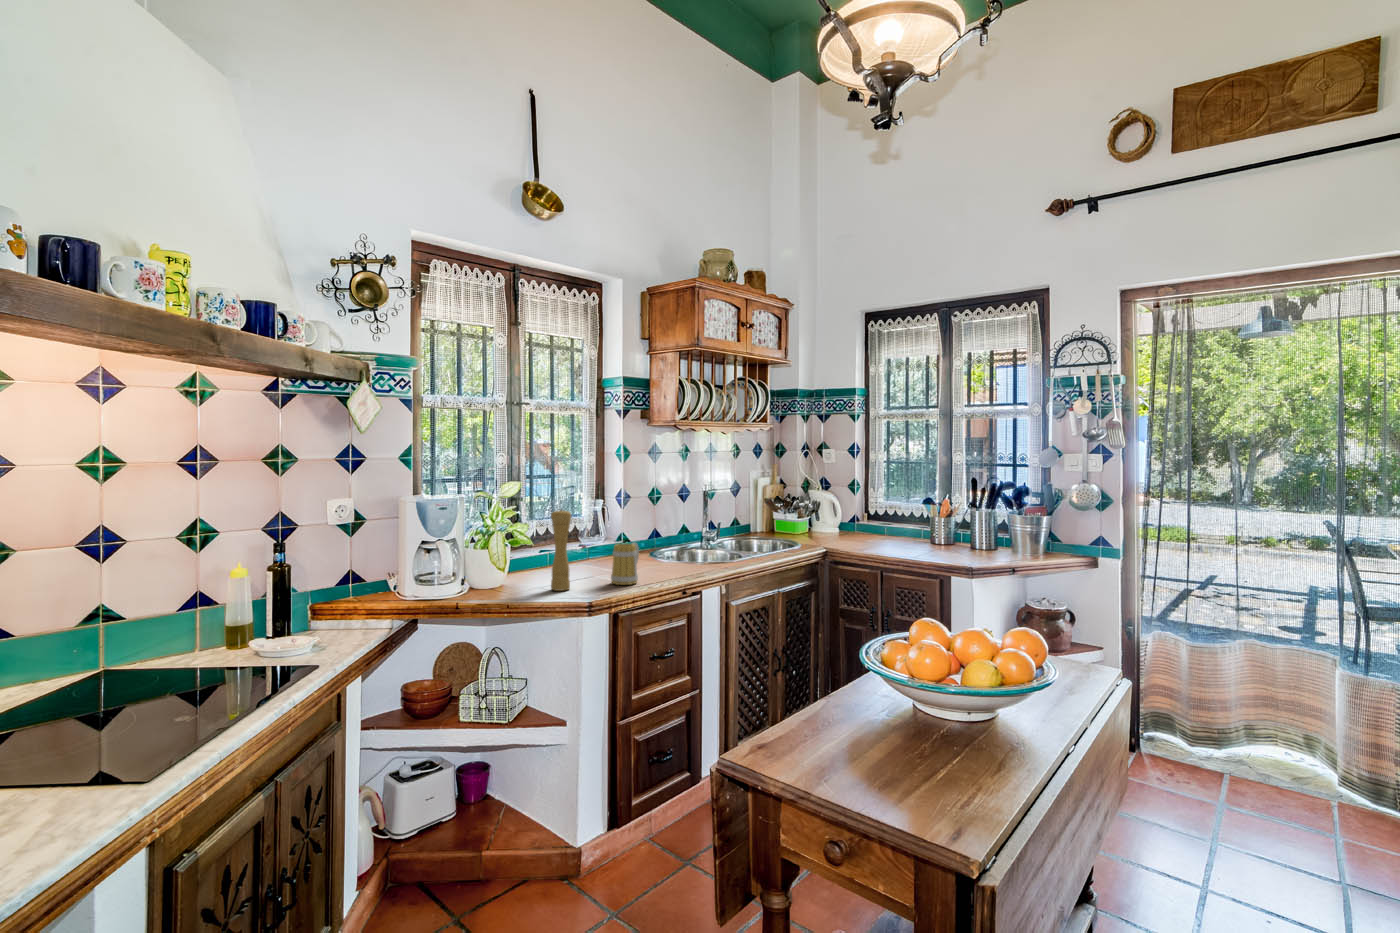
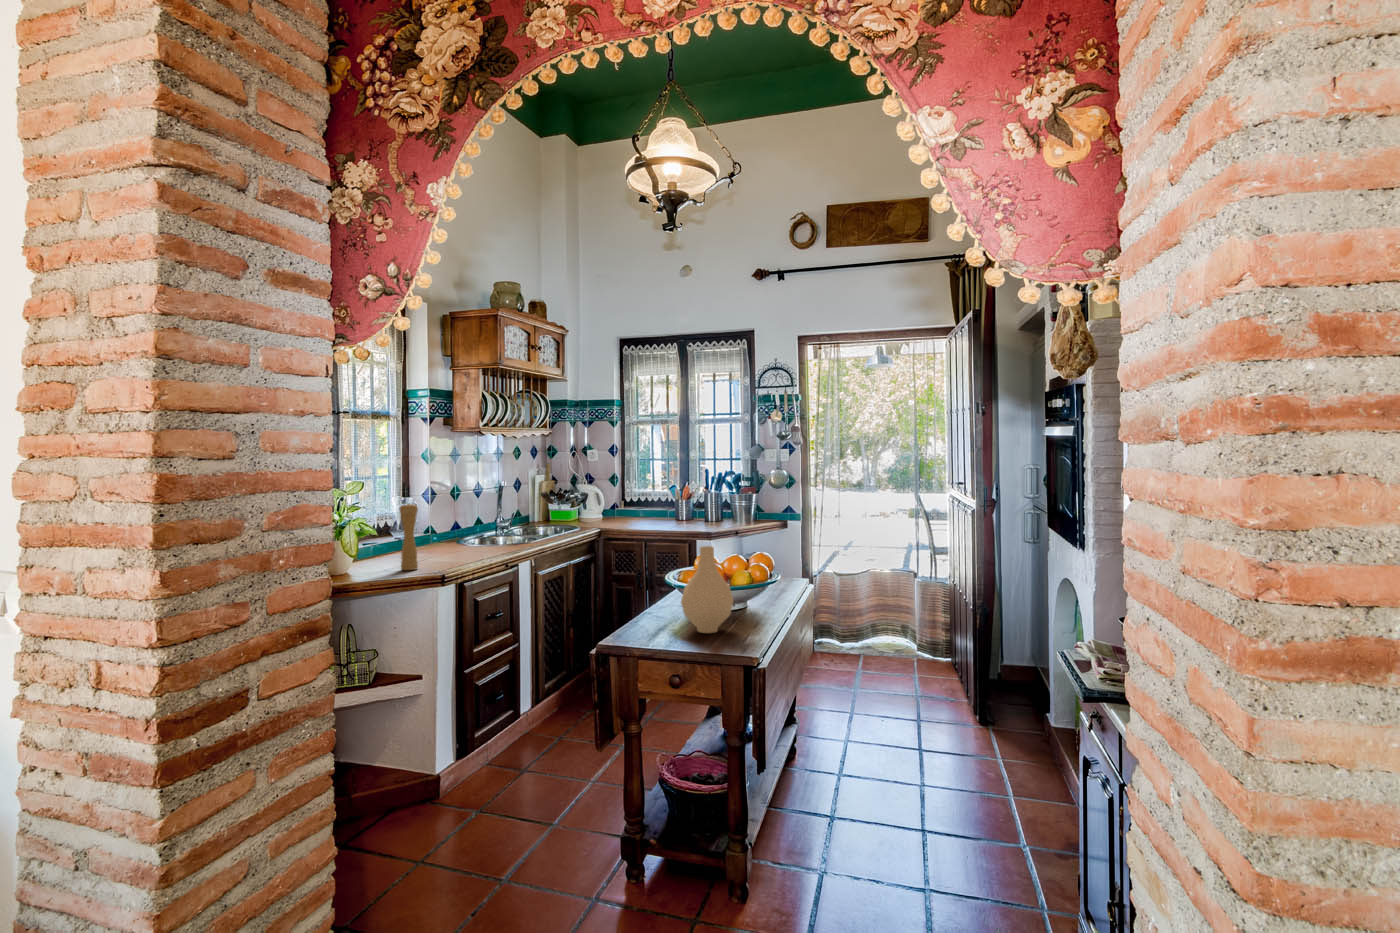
mug: present [611,543,639,585] -> none [449,528,472,563]
vase: none [865,612,964,770] -> present [681,546,733,633]

